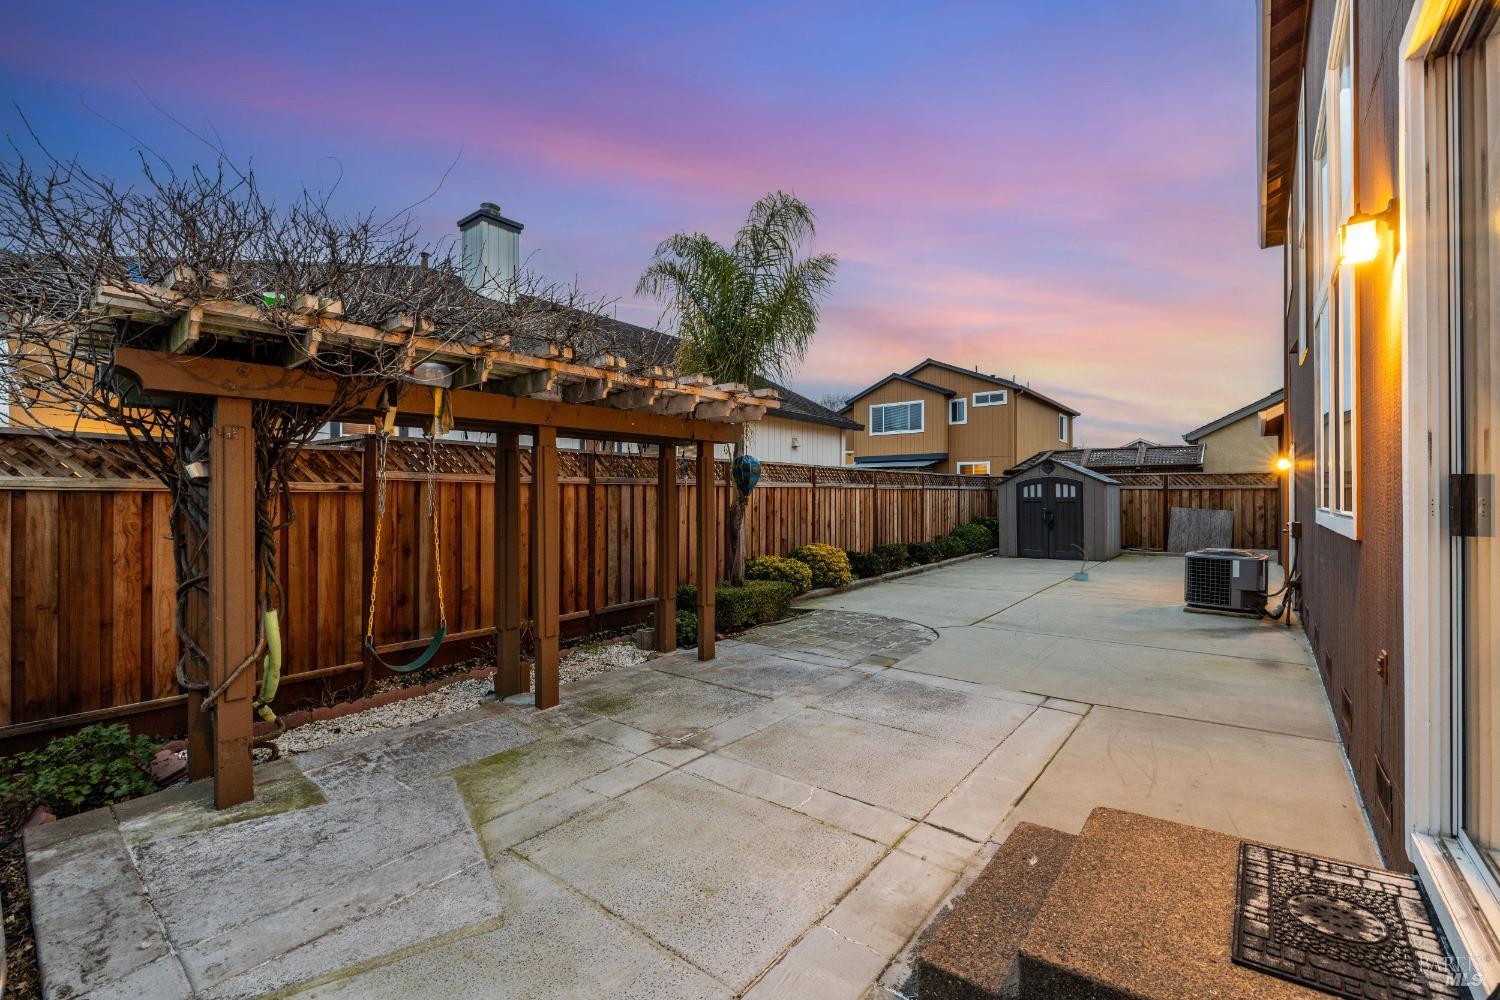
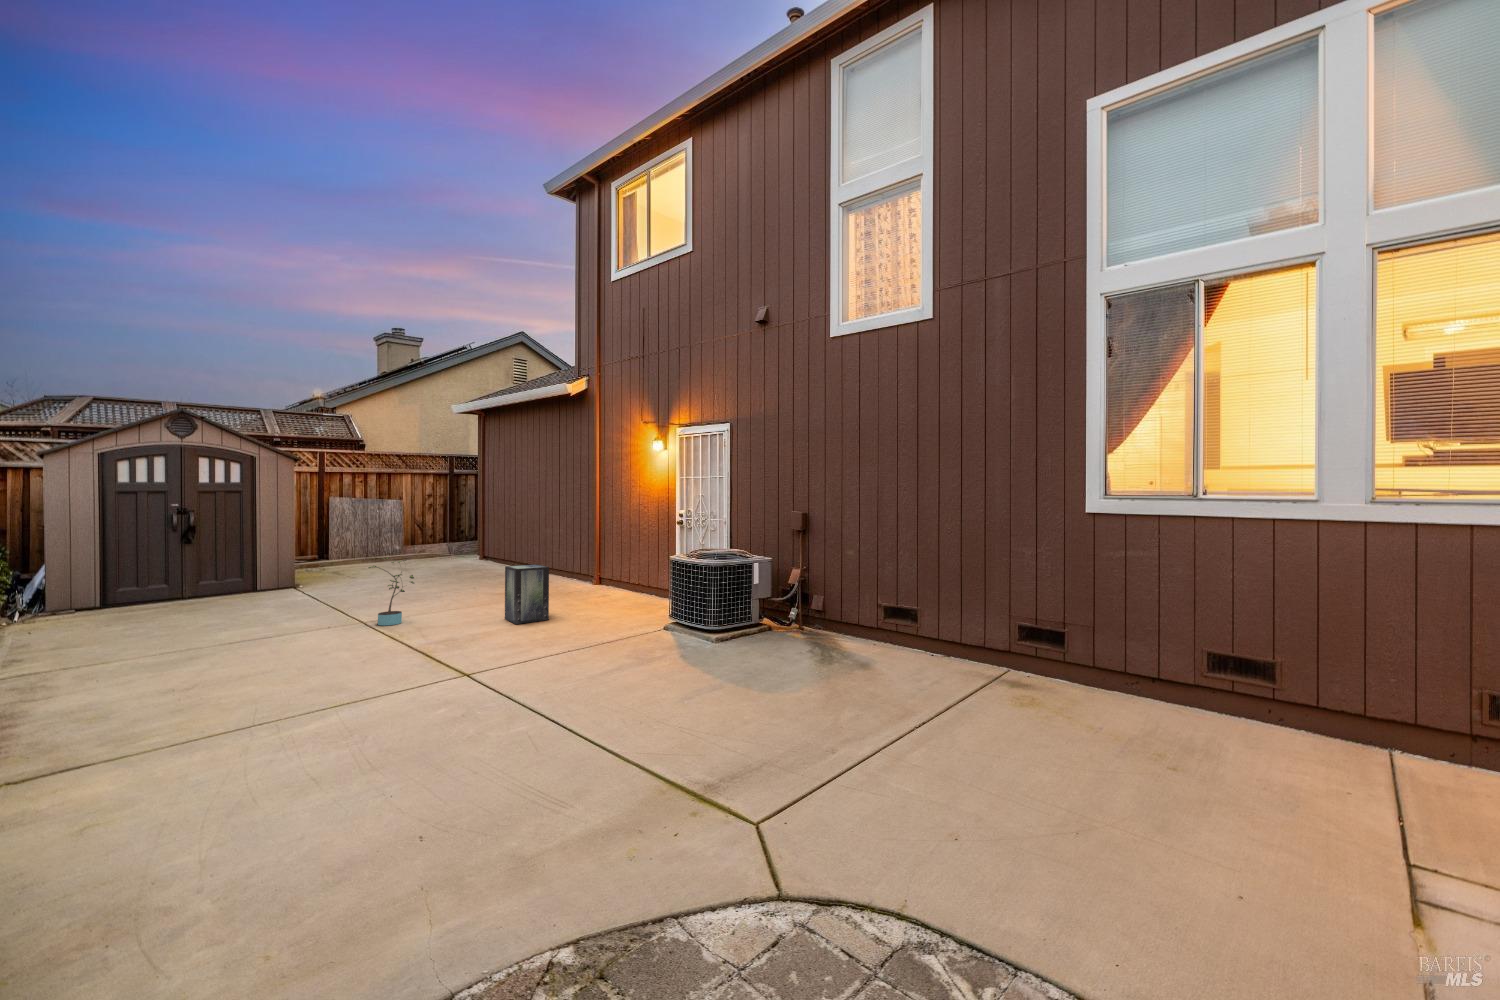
storage box: none [1128,552,1161,592] -> present [505,564,549,624]

